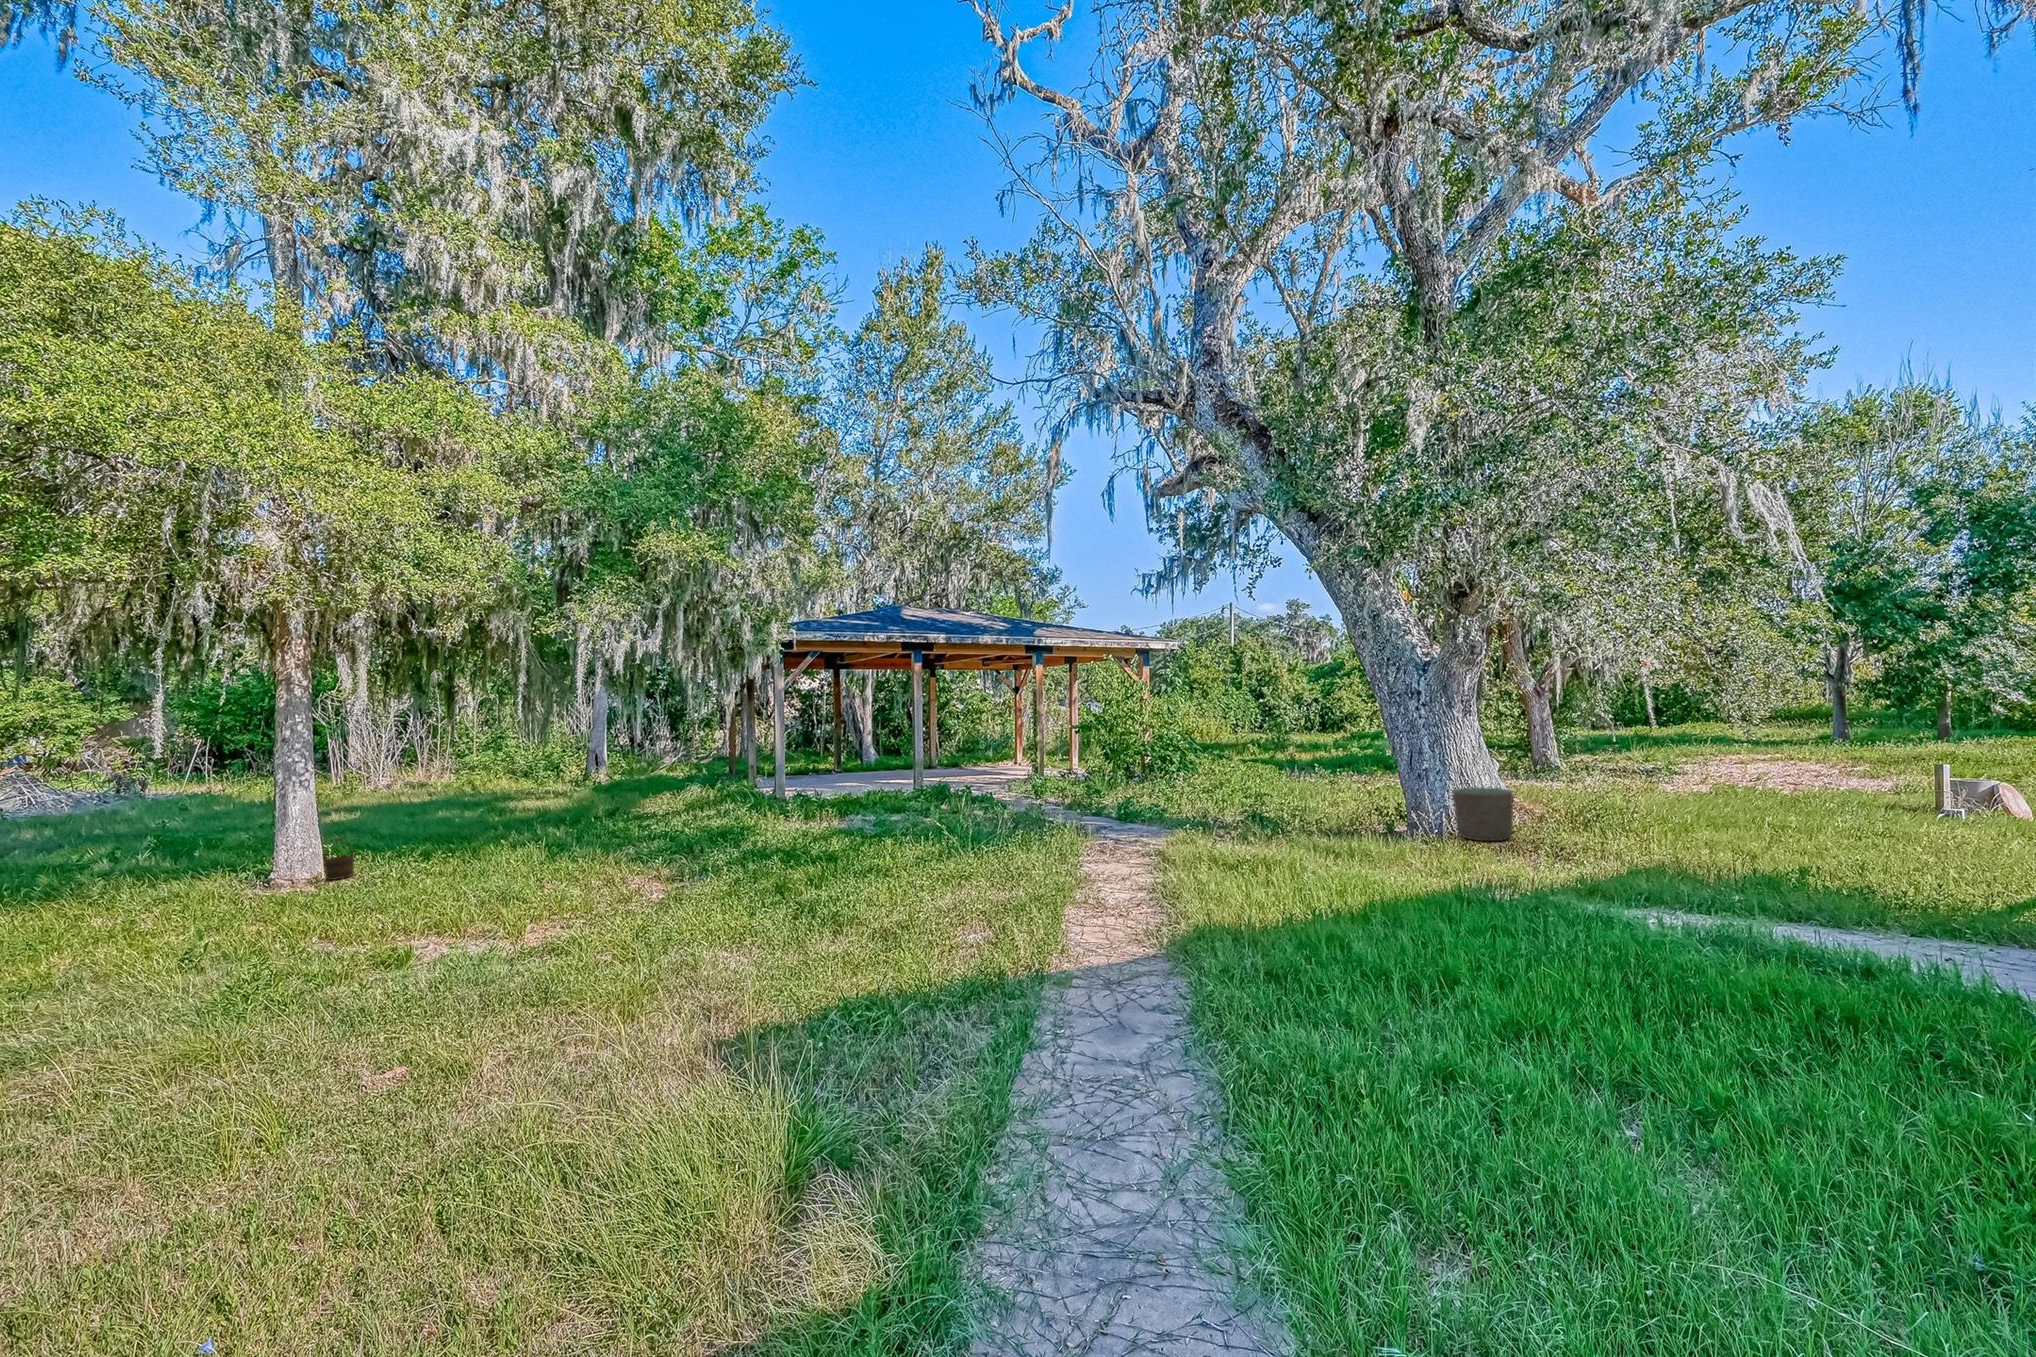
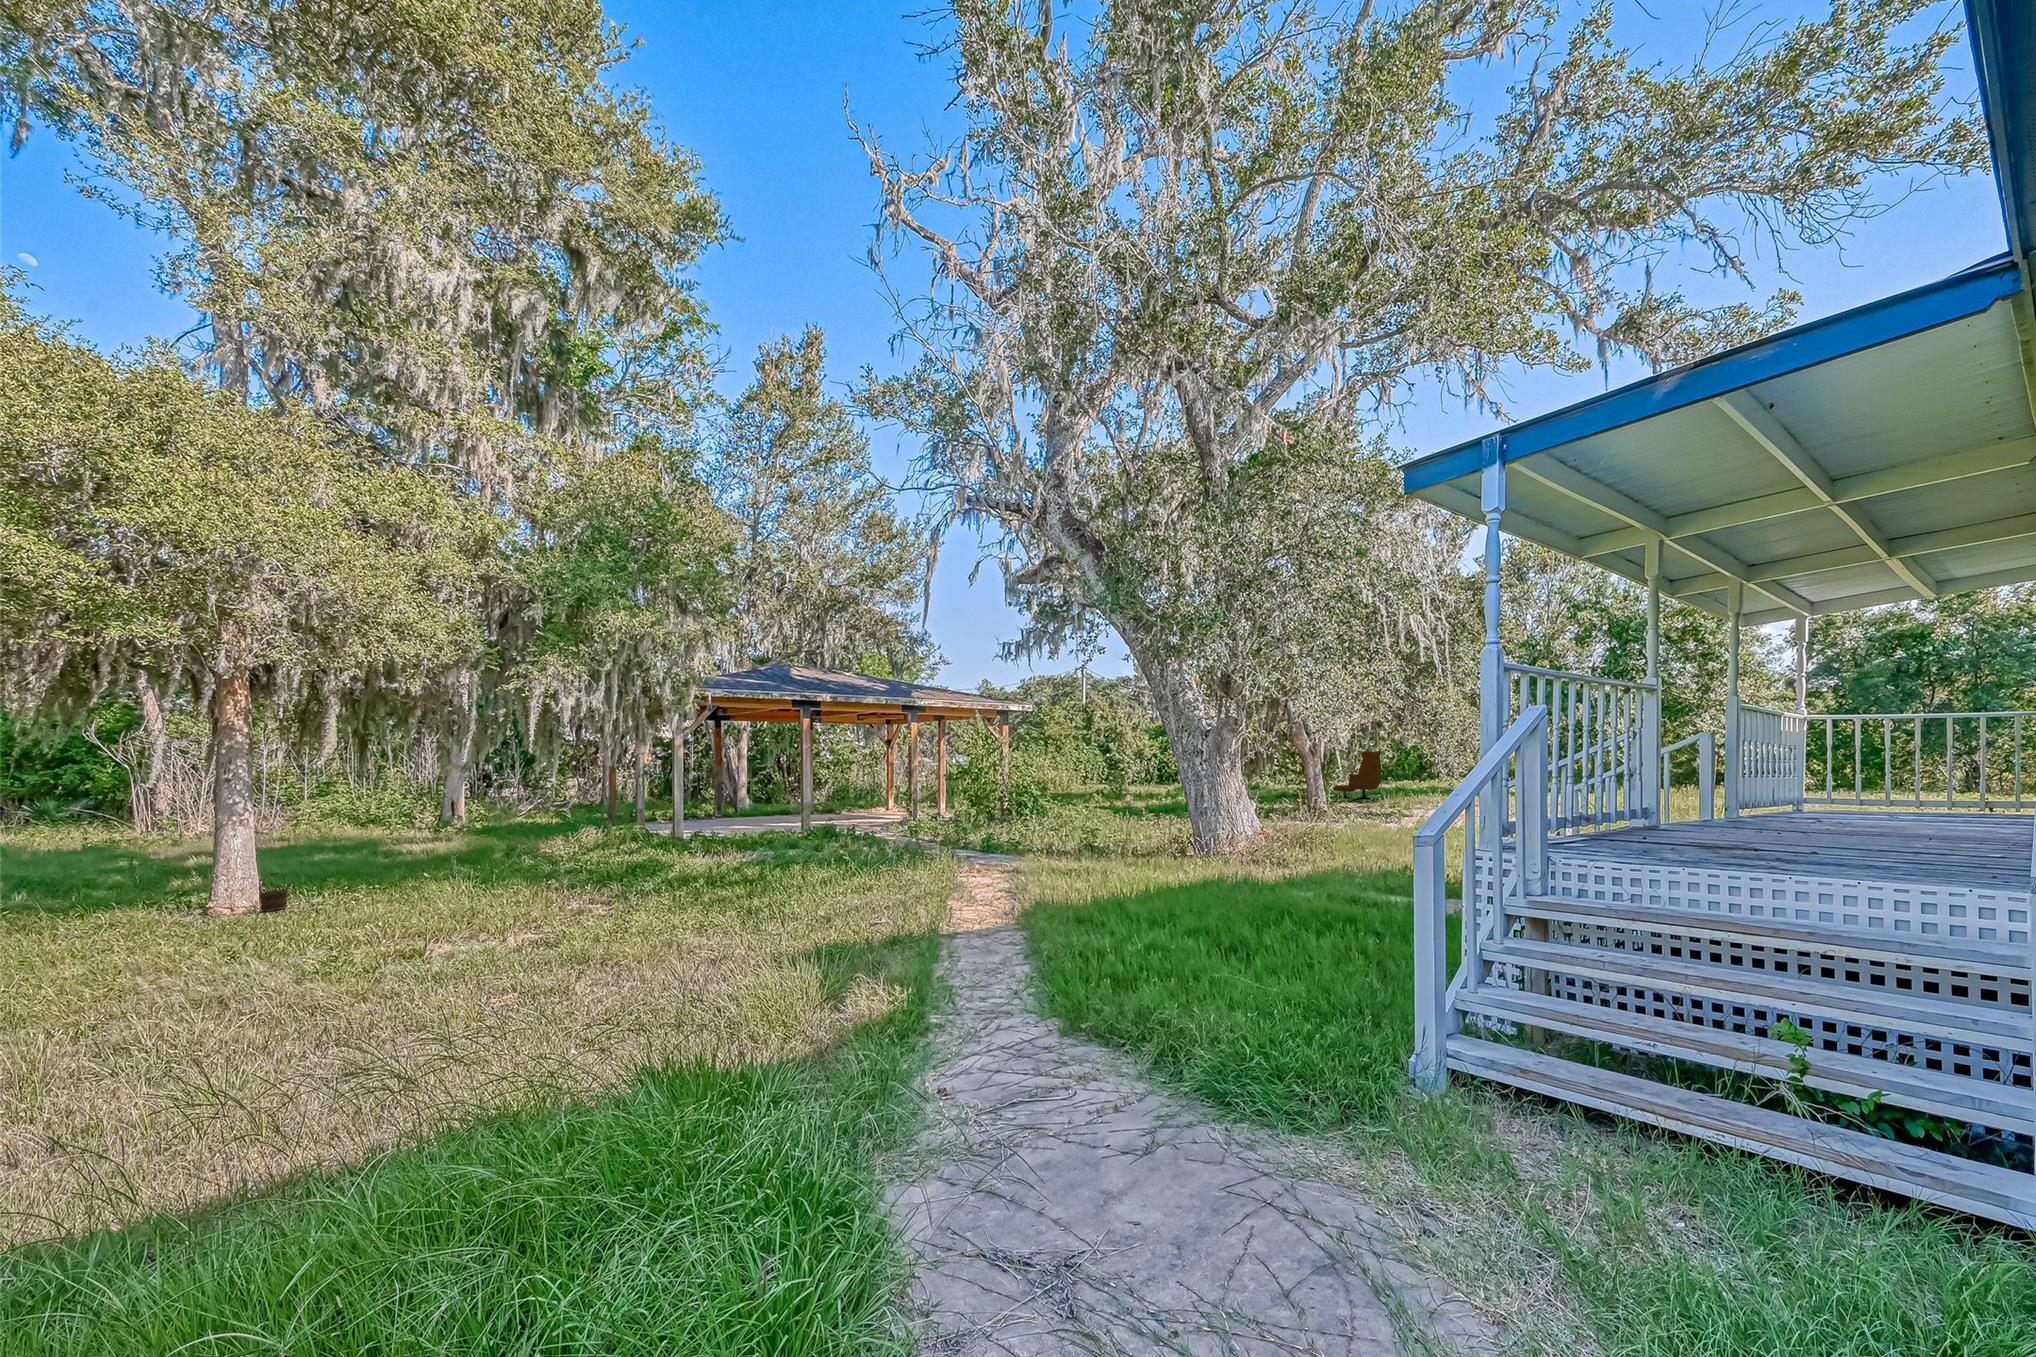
lounge chair: none [1555,699,1626,763] -> present [1334,751,1381,802]
planter: present [1453,787,1513,841] -> none [1235,813,1275,852]

